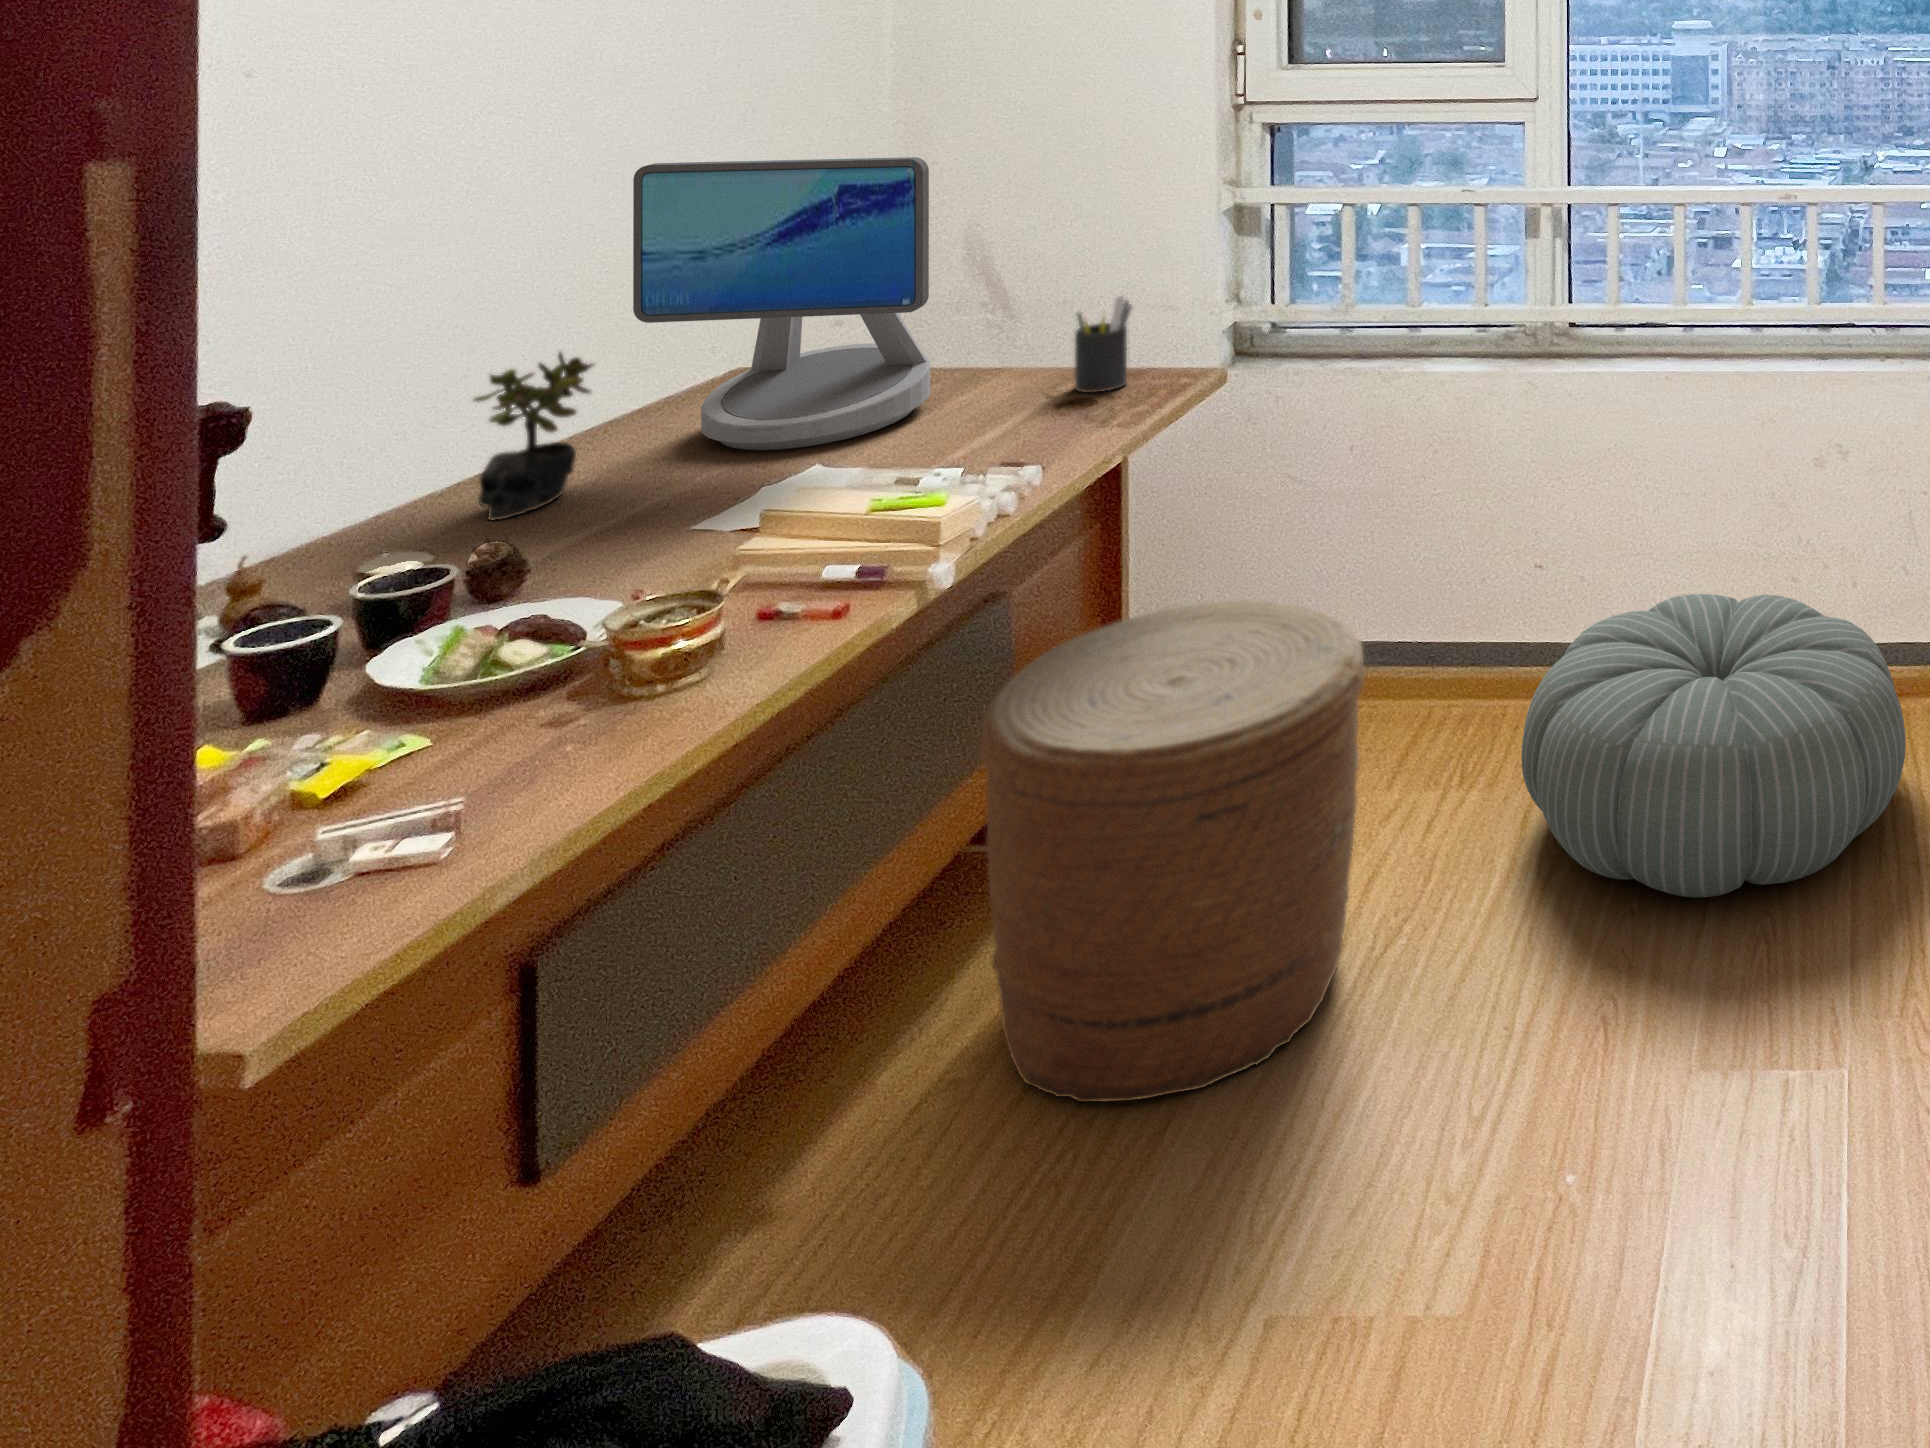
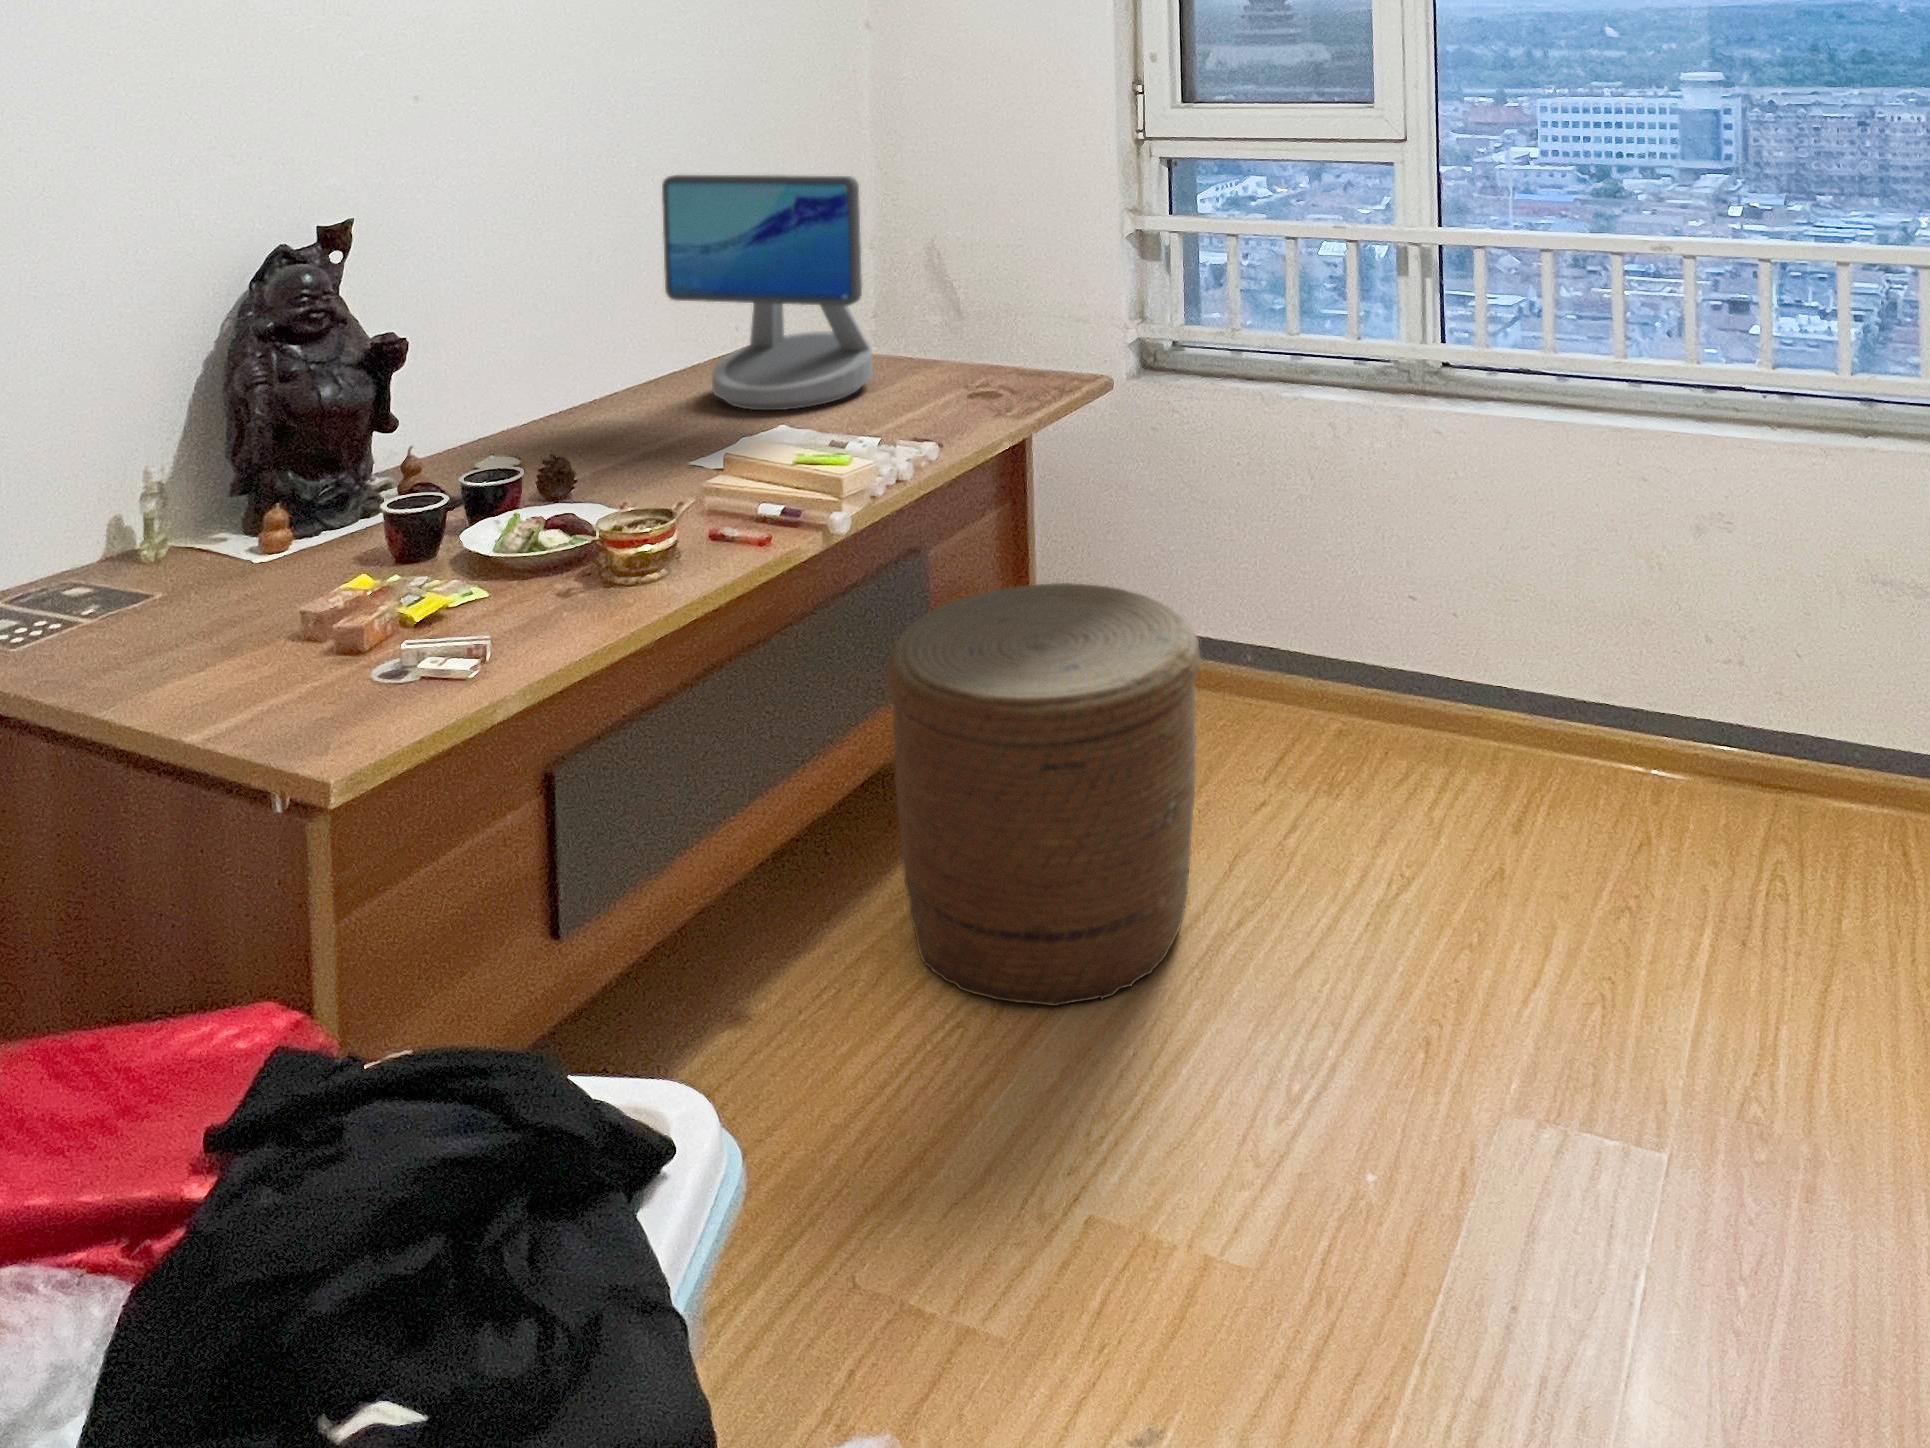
pen holder: present [1075,296,1132,393] -> none [981,305,1027,388]
succulent plant: present [474,352,594,520] -> none [559,316,636,441]
pouf: present [1521,594,1906,897] -> none [1362,650,1768,959]

